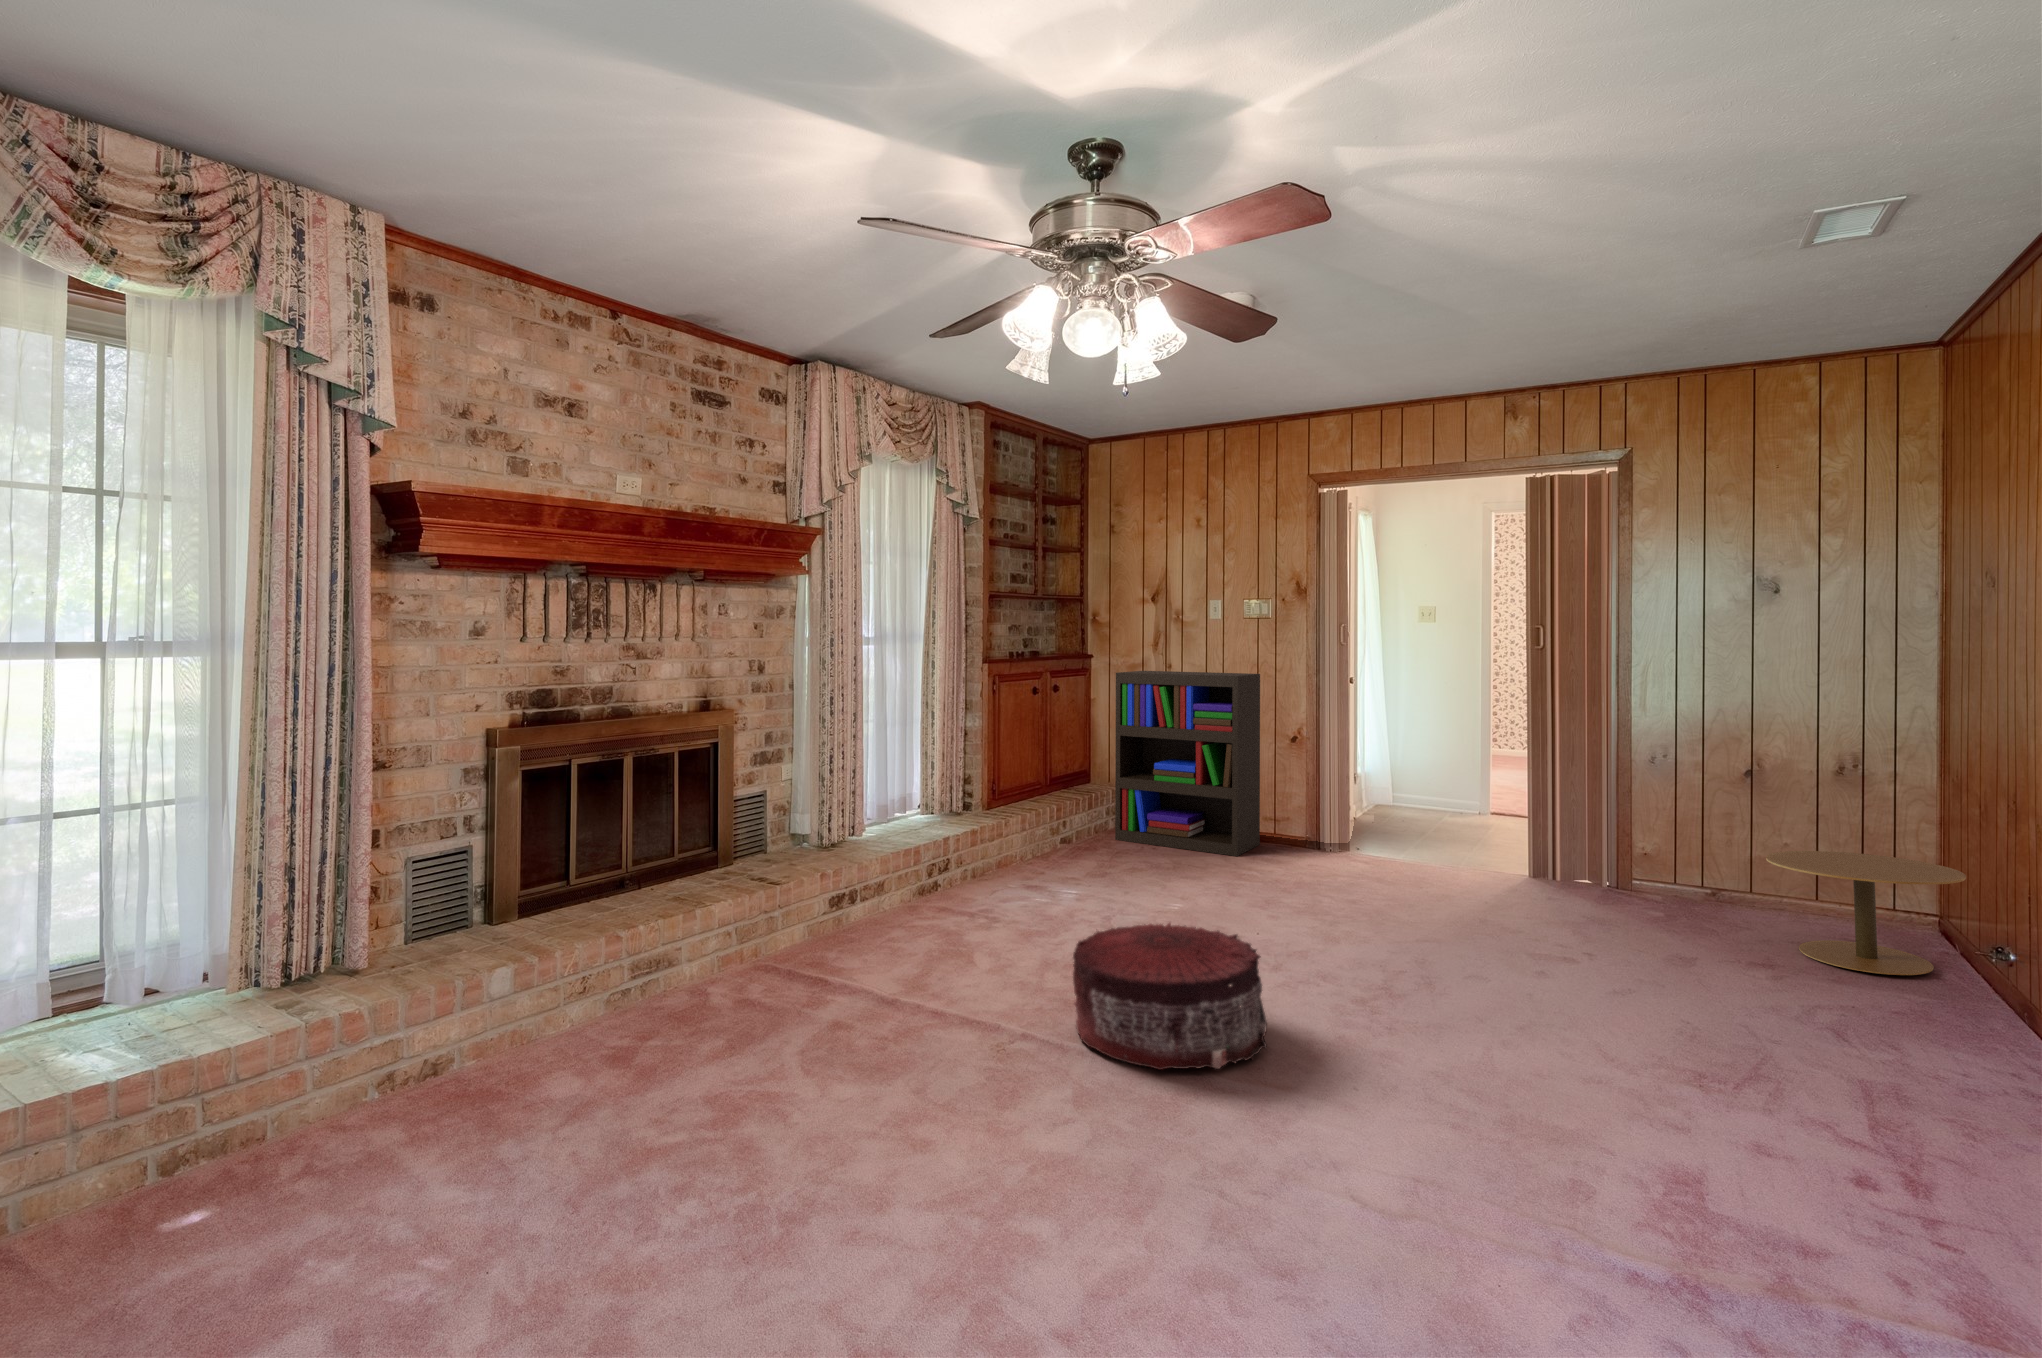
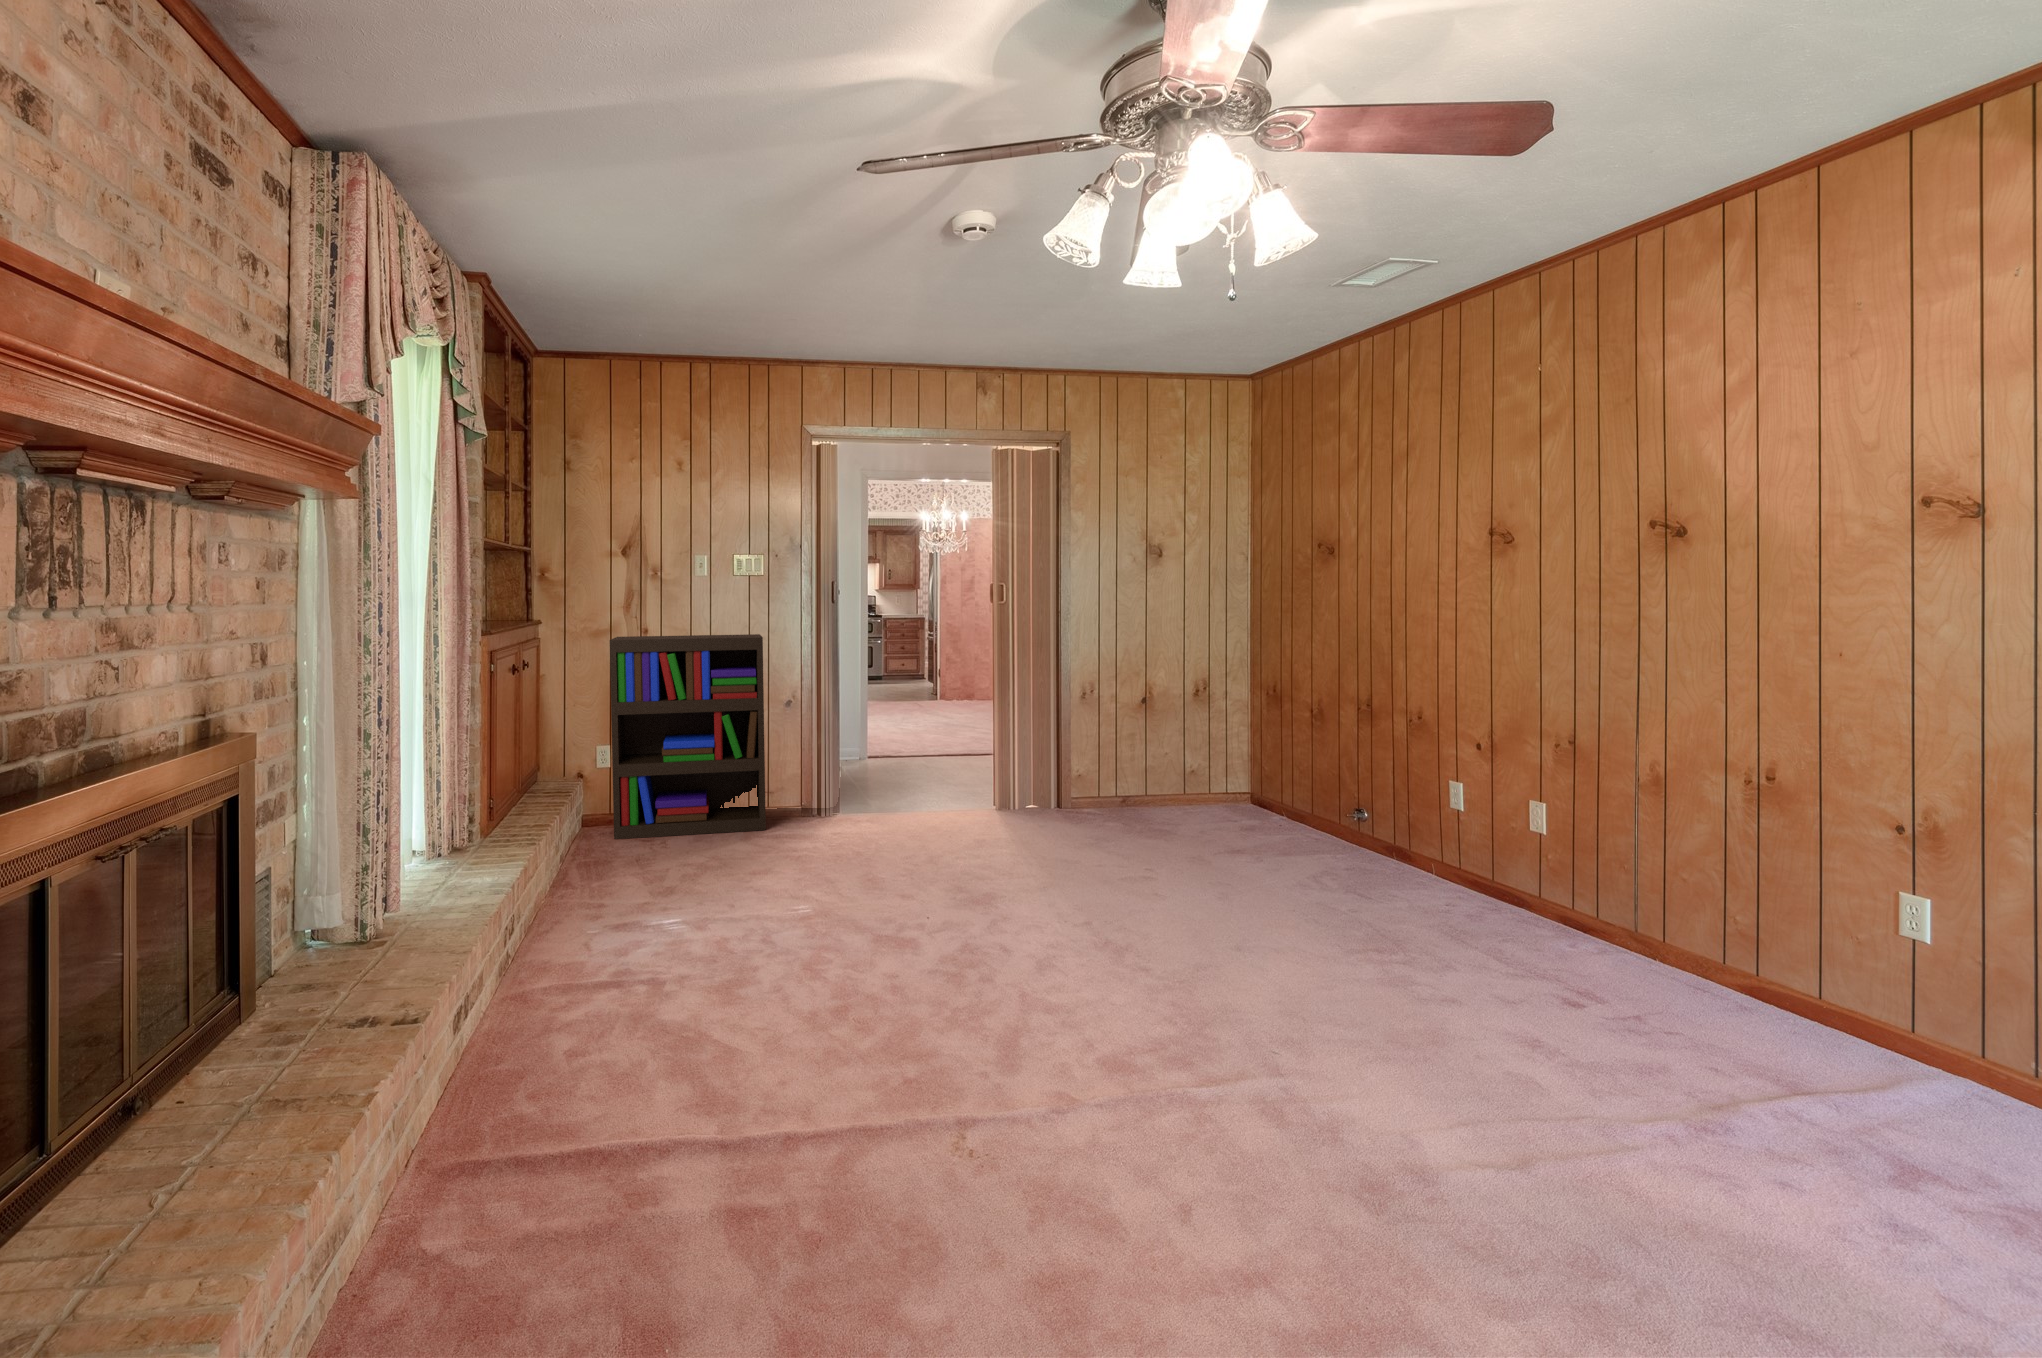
side table: present [1766,851,1966,975] -> none [1186,741,1295,821]
pouf: present [1073,923,1267,1070] -> none [949,896,1152,1062]

